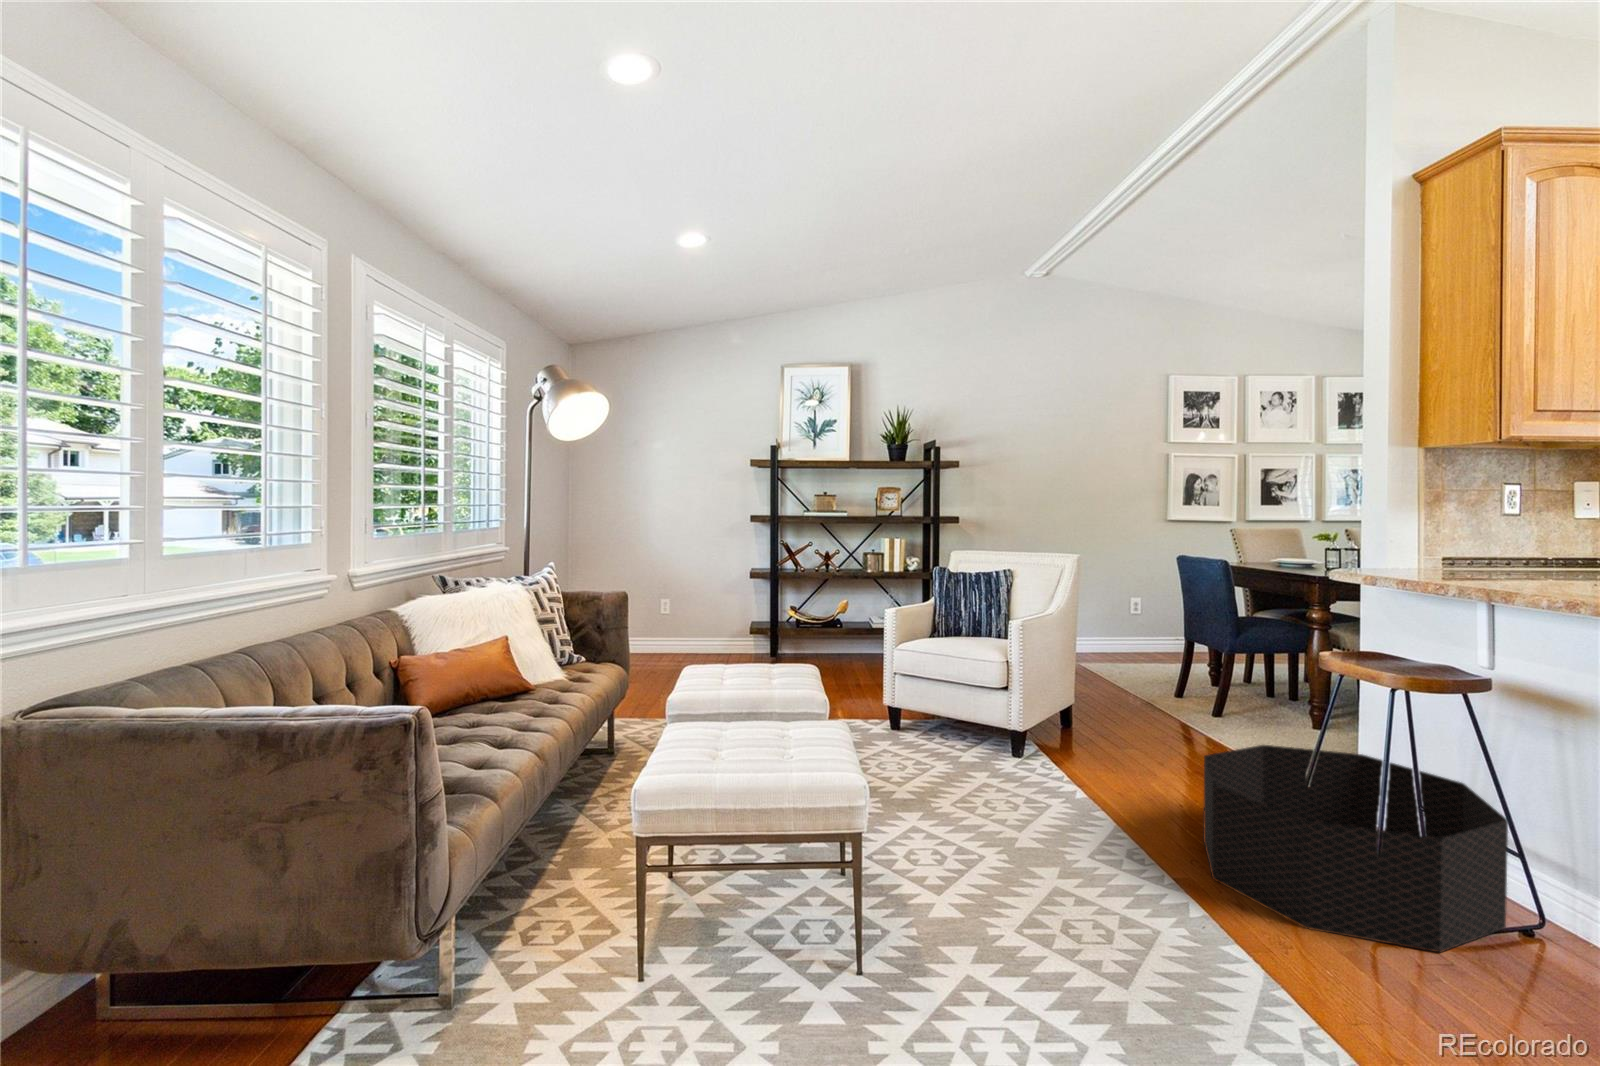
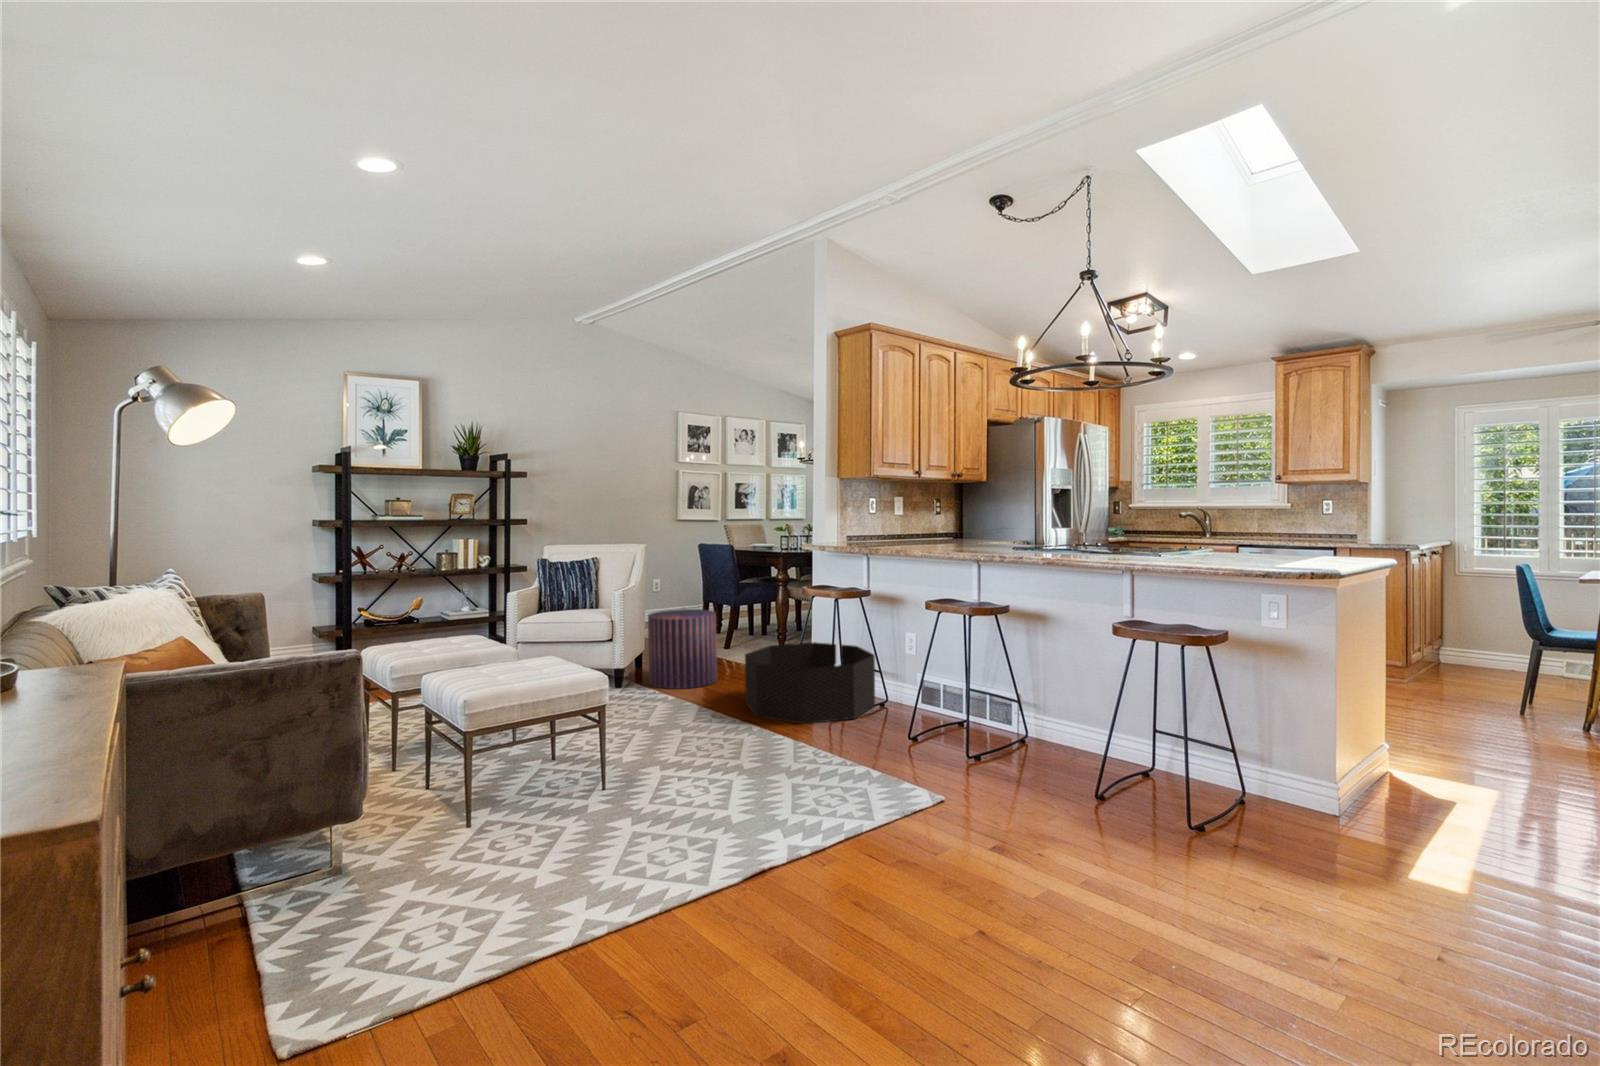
pouf: none [1066,654,1176,783] -> present [648,609,717,689]

